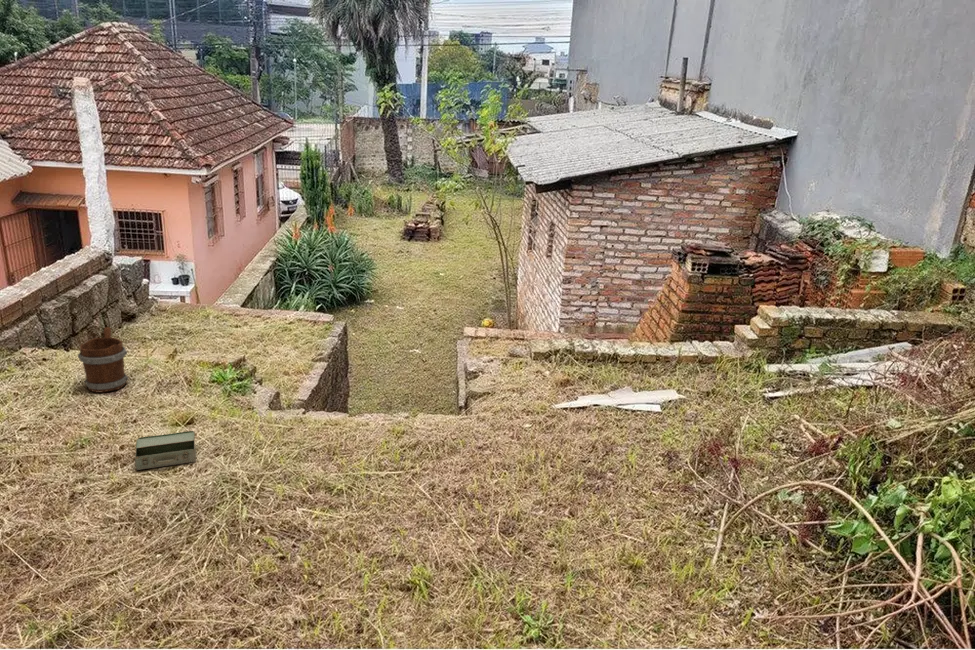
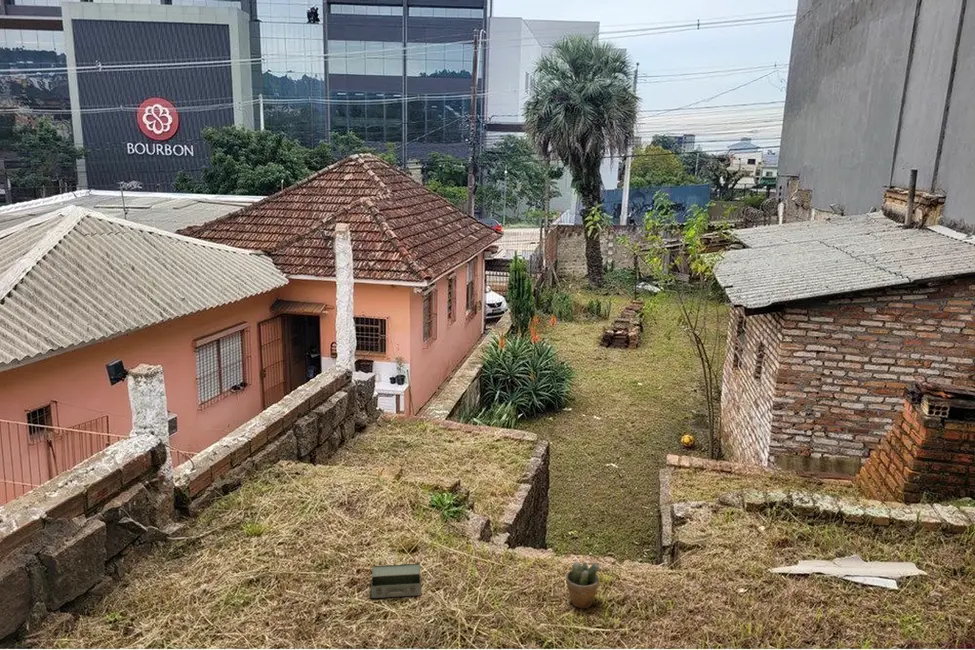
bucket: present [78,327,128,392] -> none [326,452,365,512]
potted plant: none [356,411,391,458] -> present [566,562,599,608]

